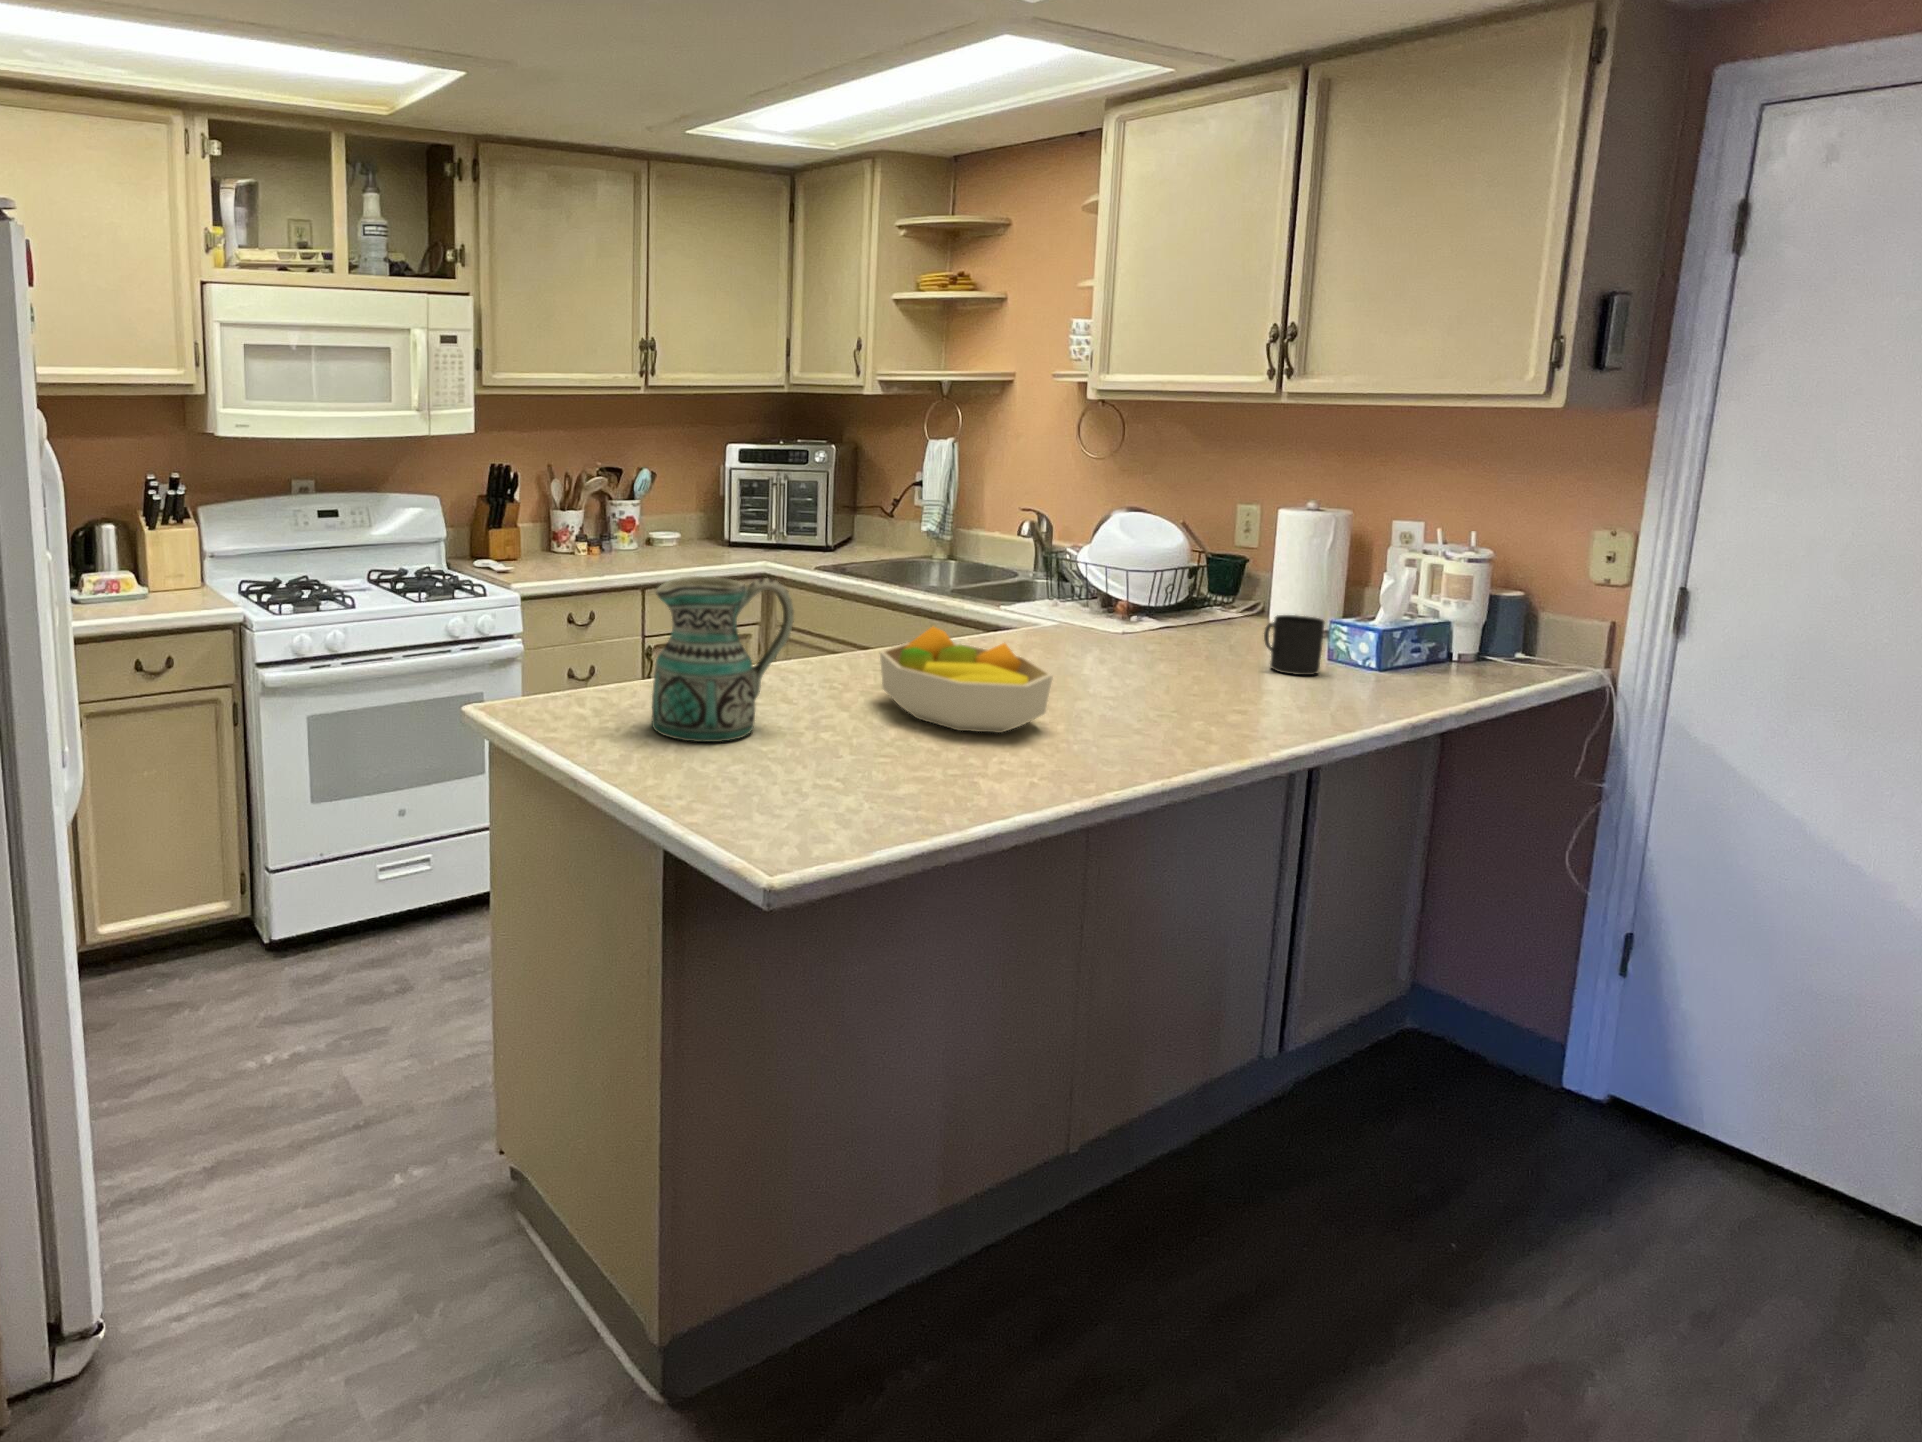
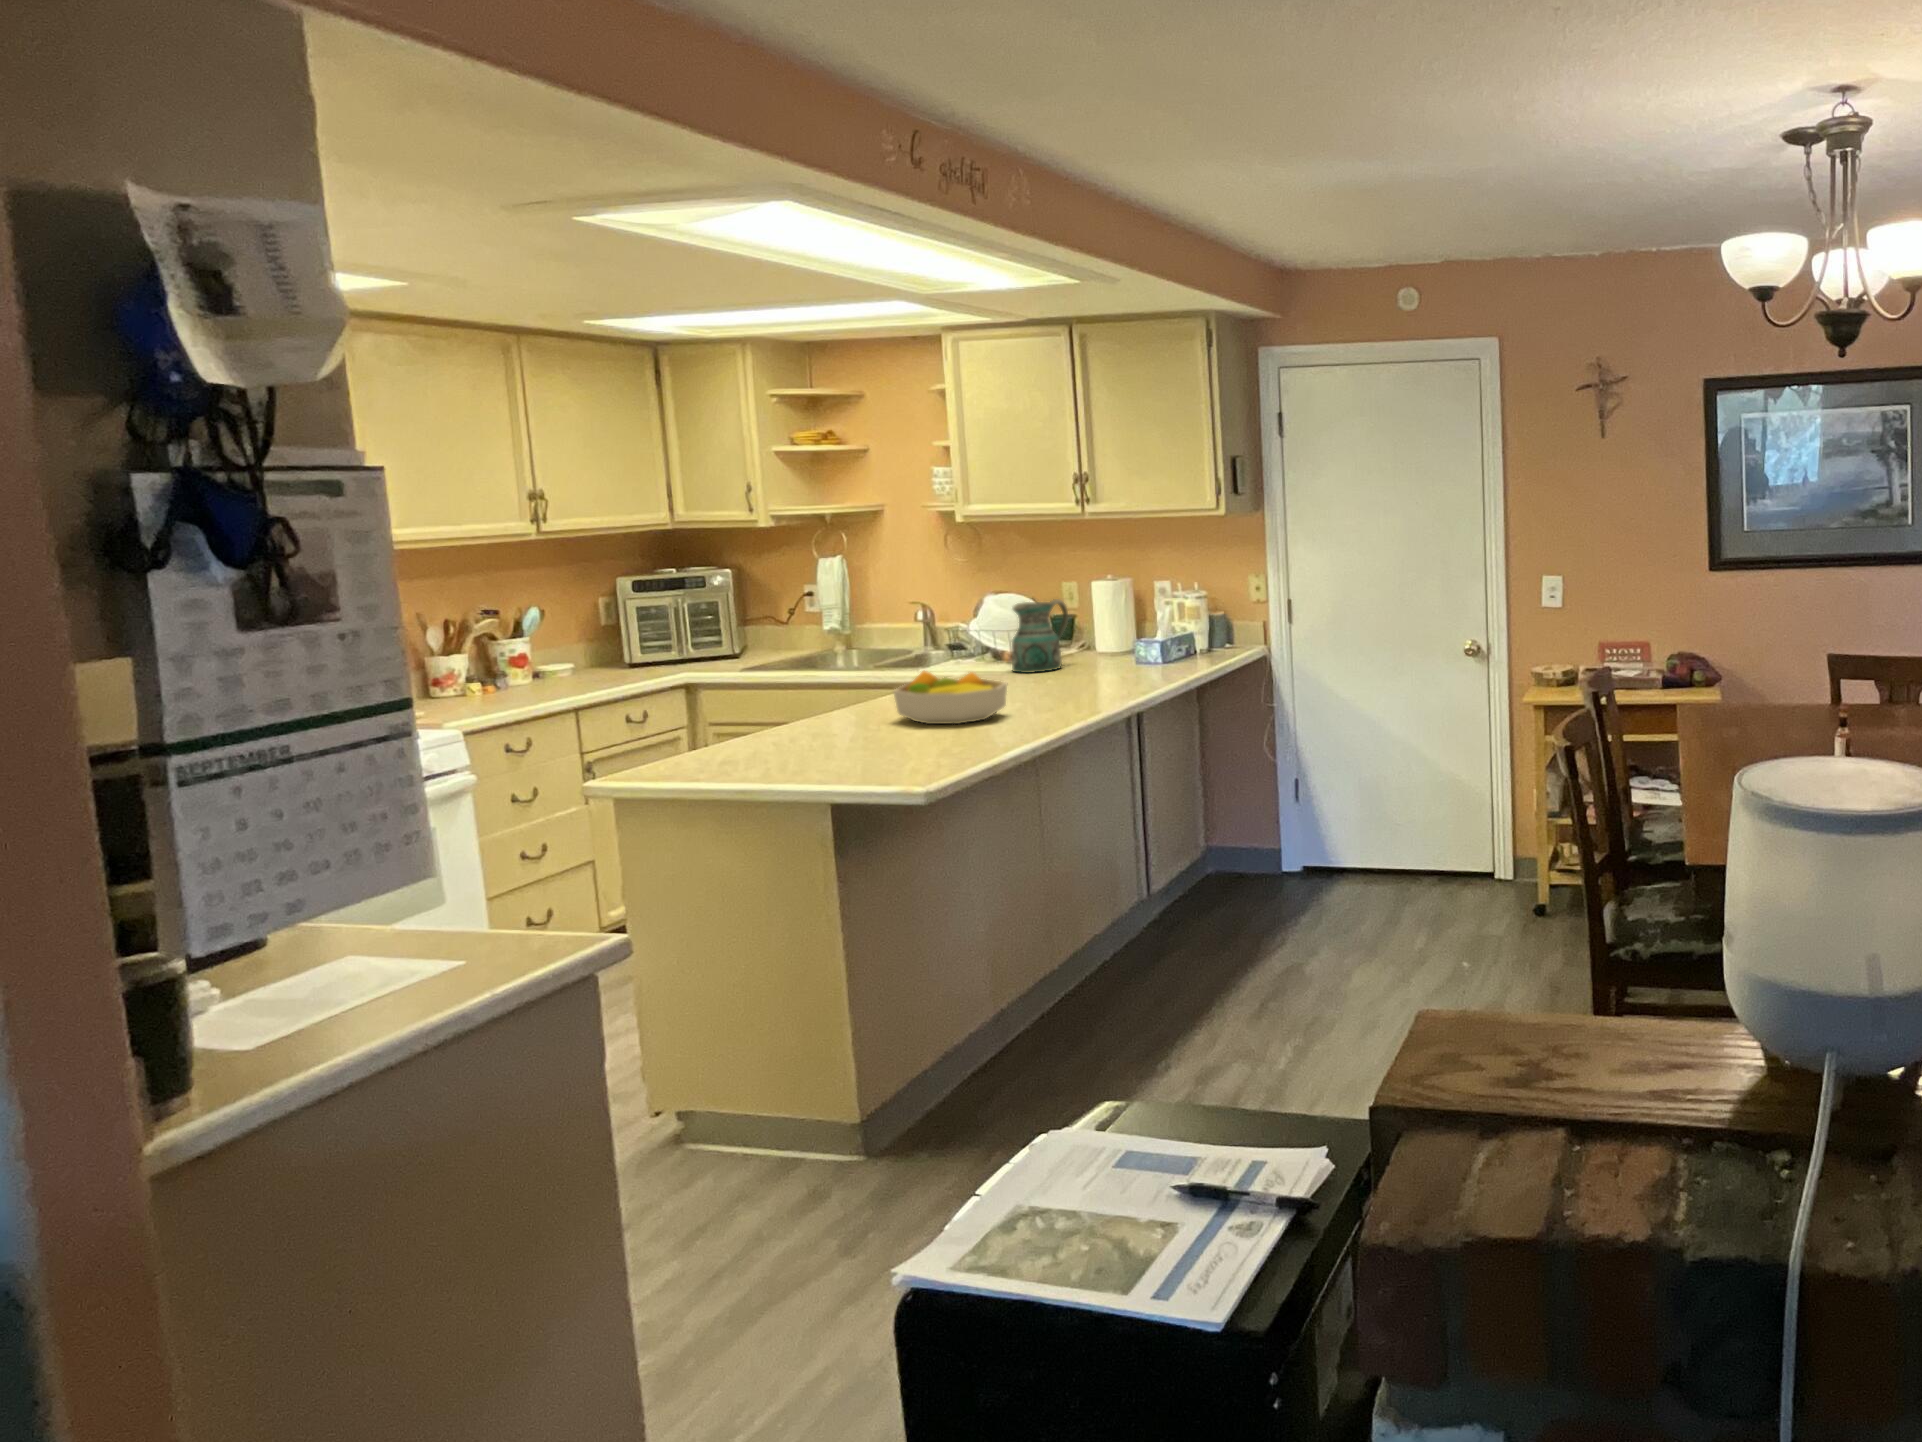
ceramic pitcher: present [652,576,794,742] -> present [1012,599,1068,673]
mug: present [1264,615,1324,675] -> none [1102,639,1134,673]

